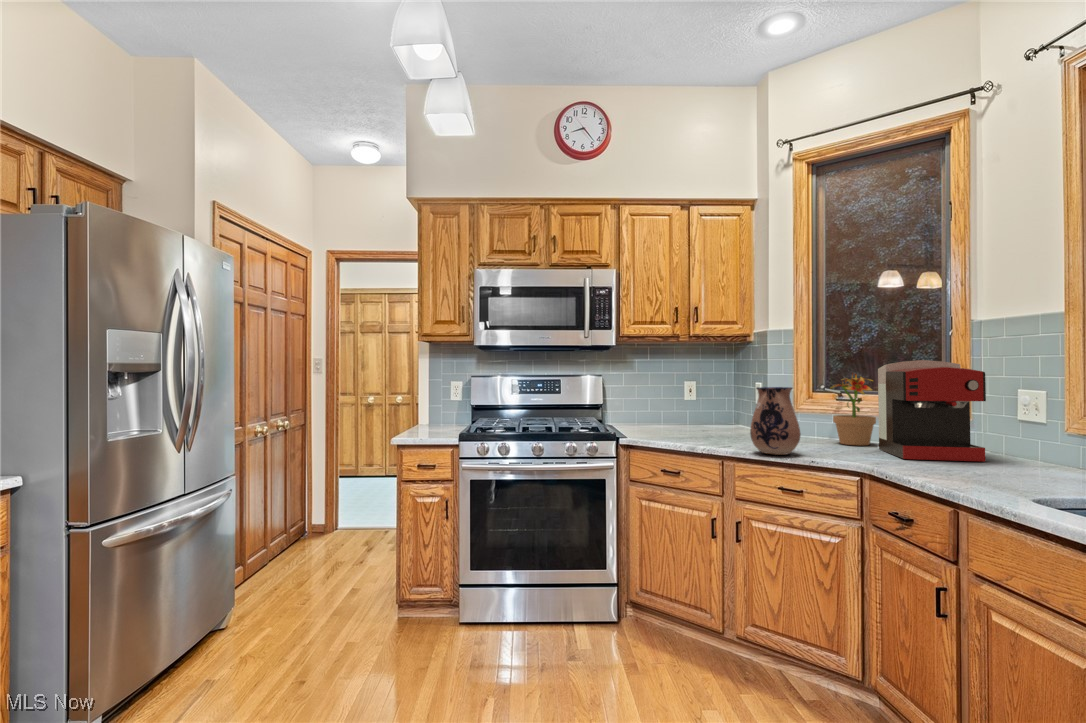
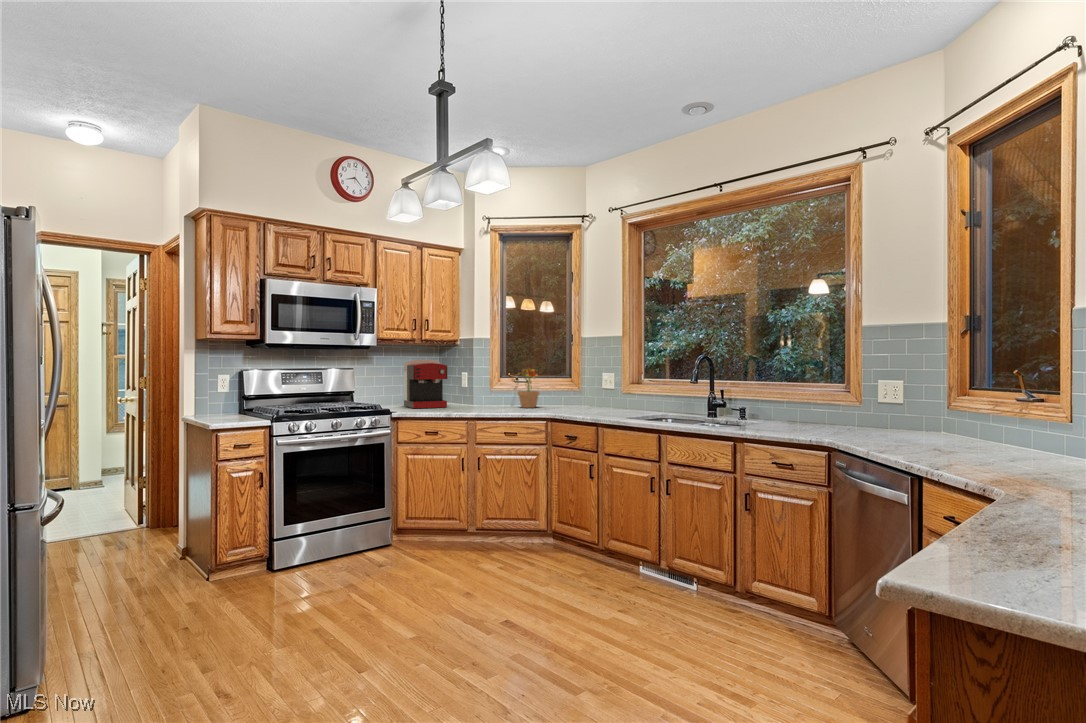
coffee maker: present [878,360,986,462] -> present [404,359,447,408]
ceramic pitcher: present [750,387,801,455] -> none [489,375,516,414]

